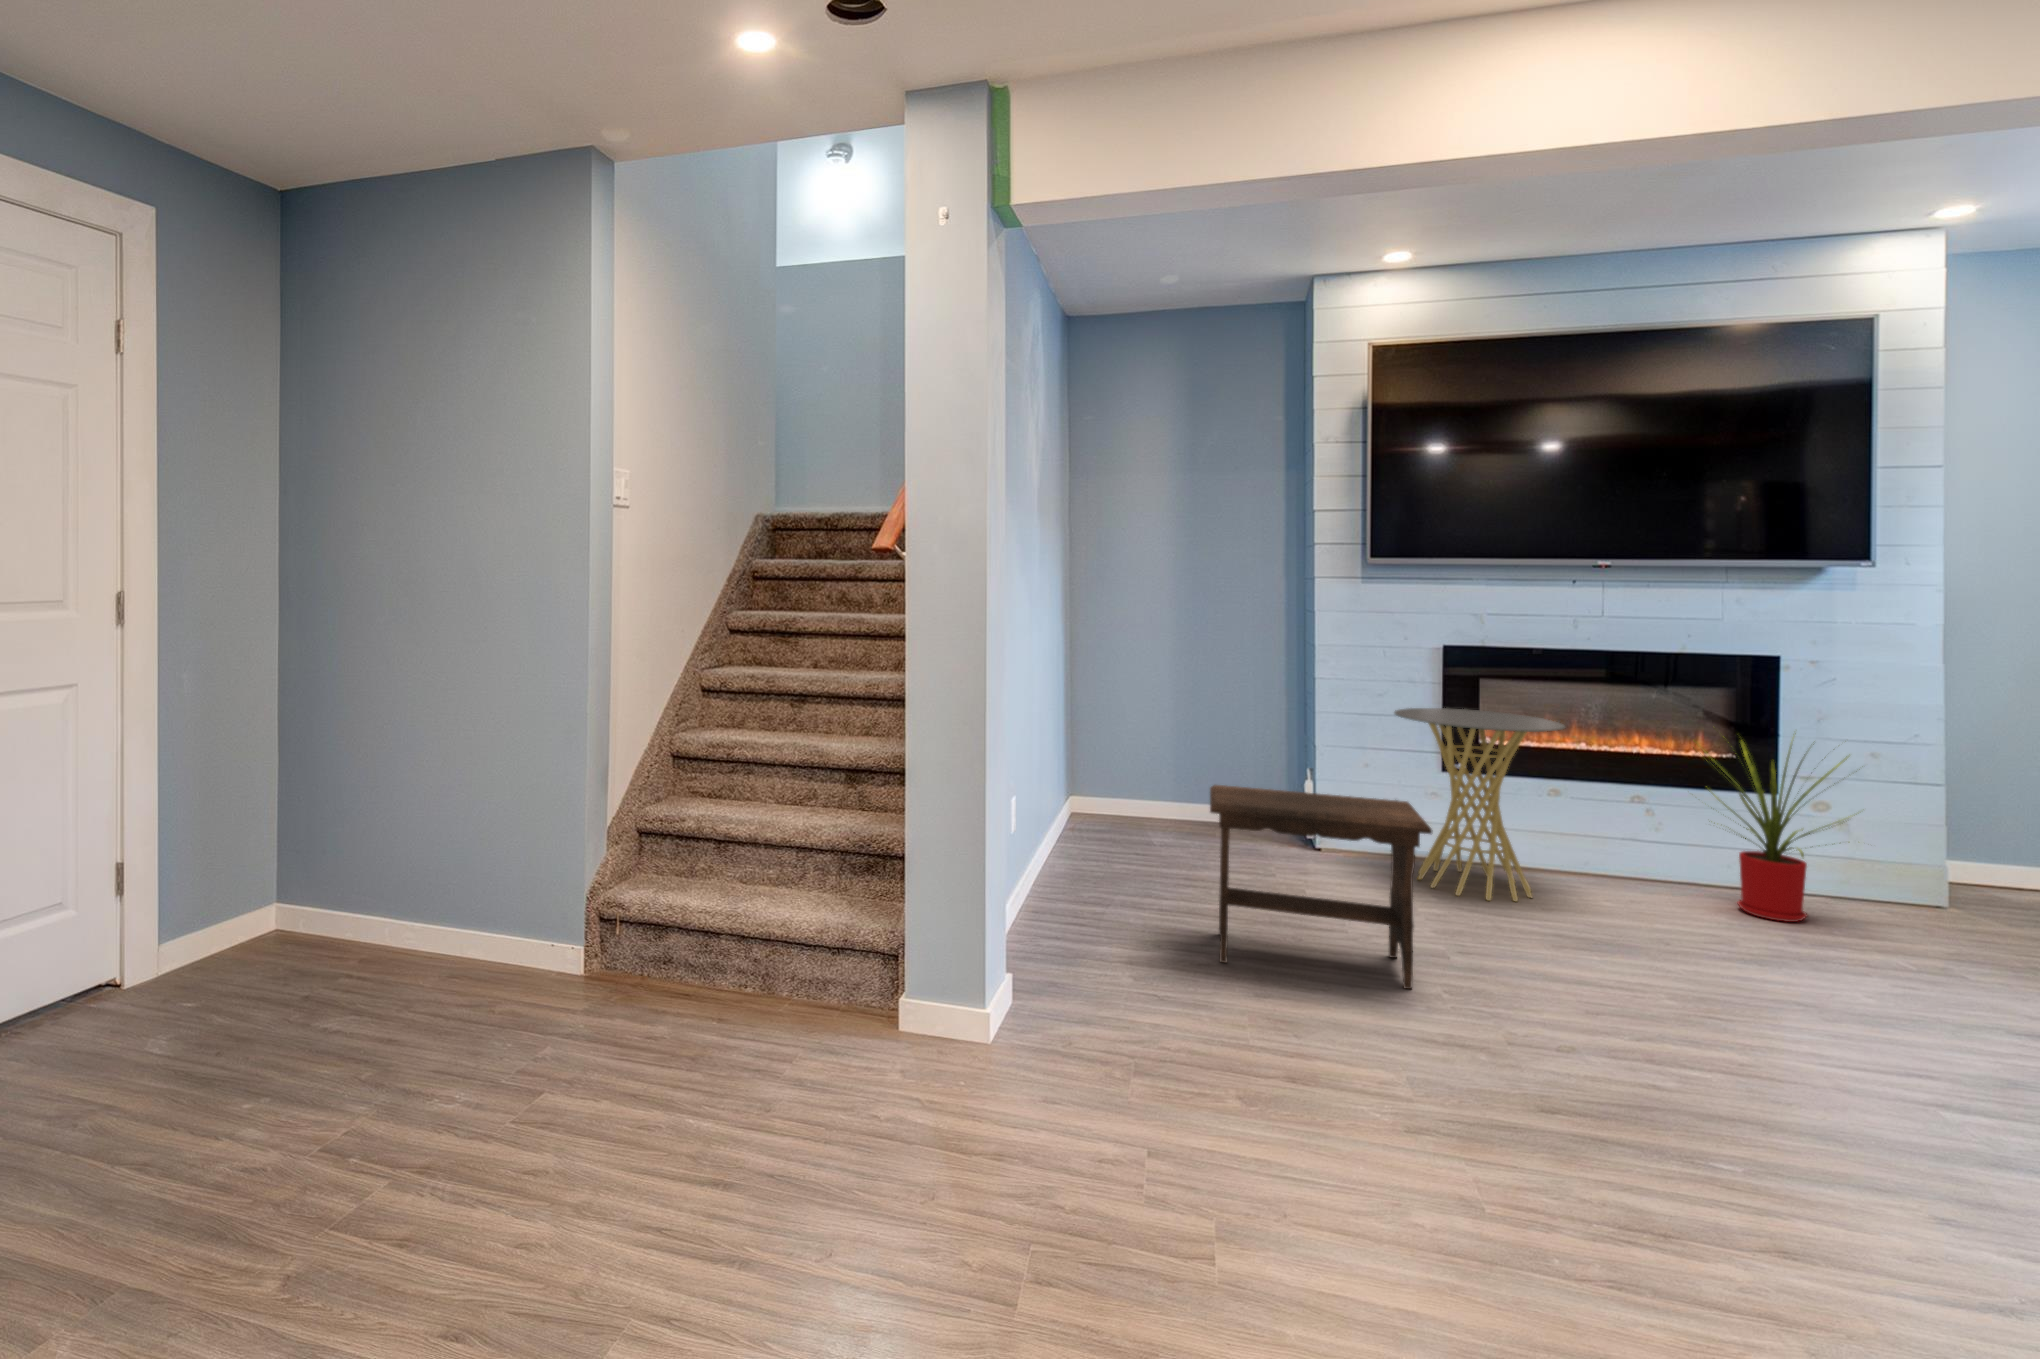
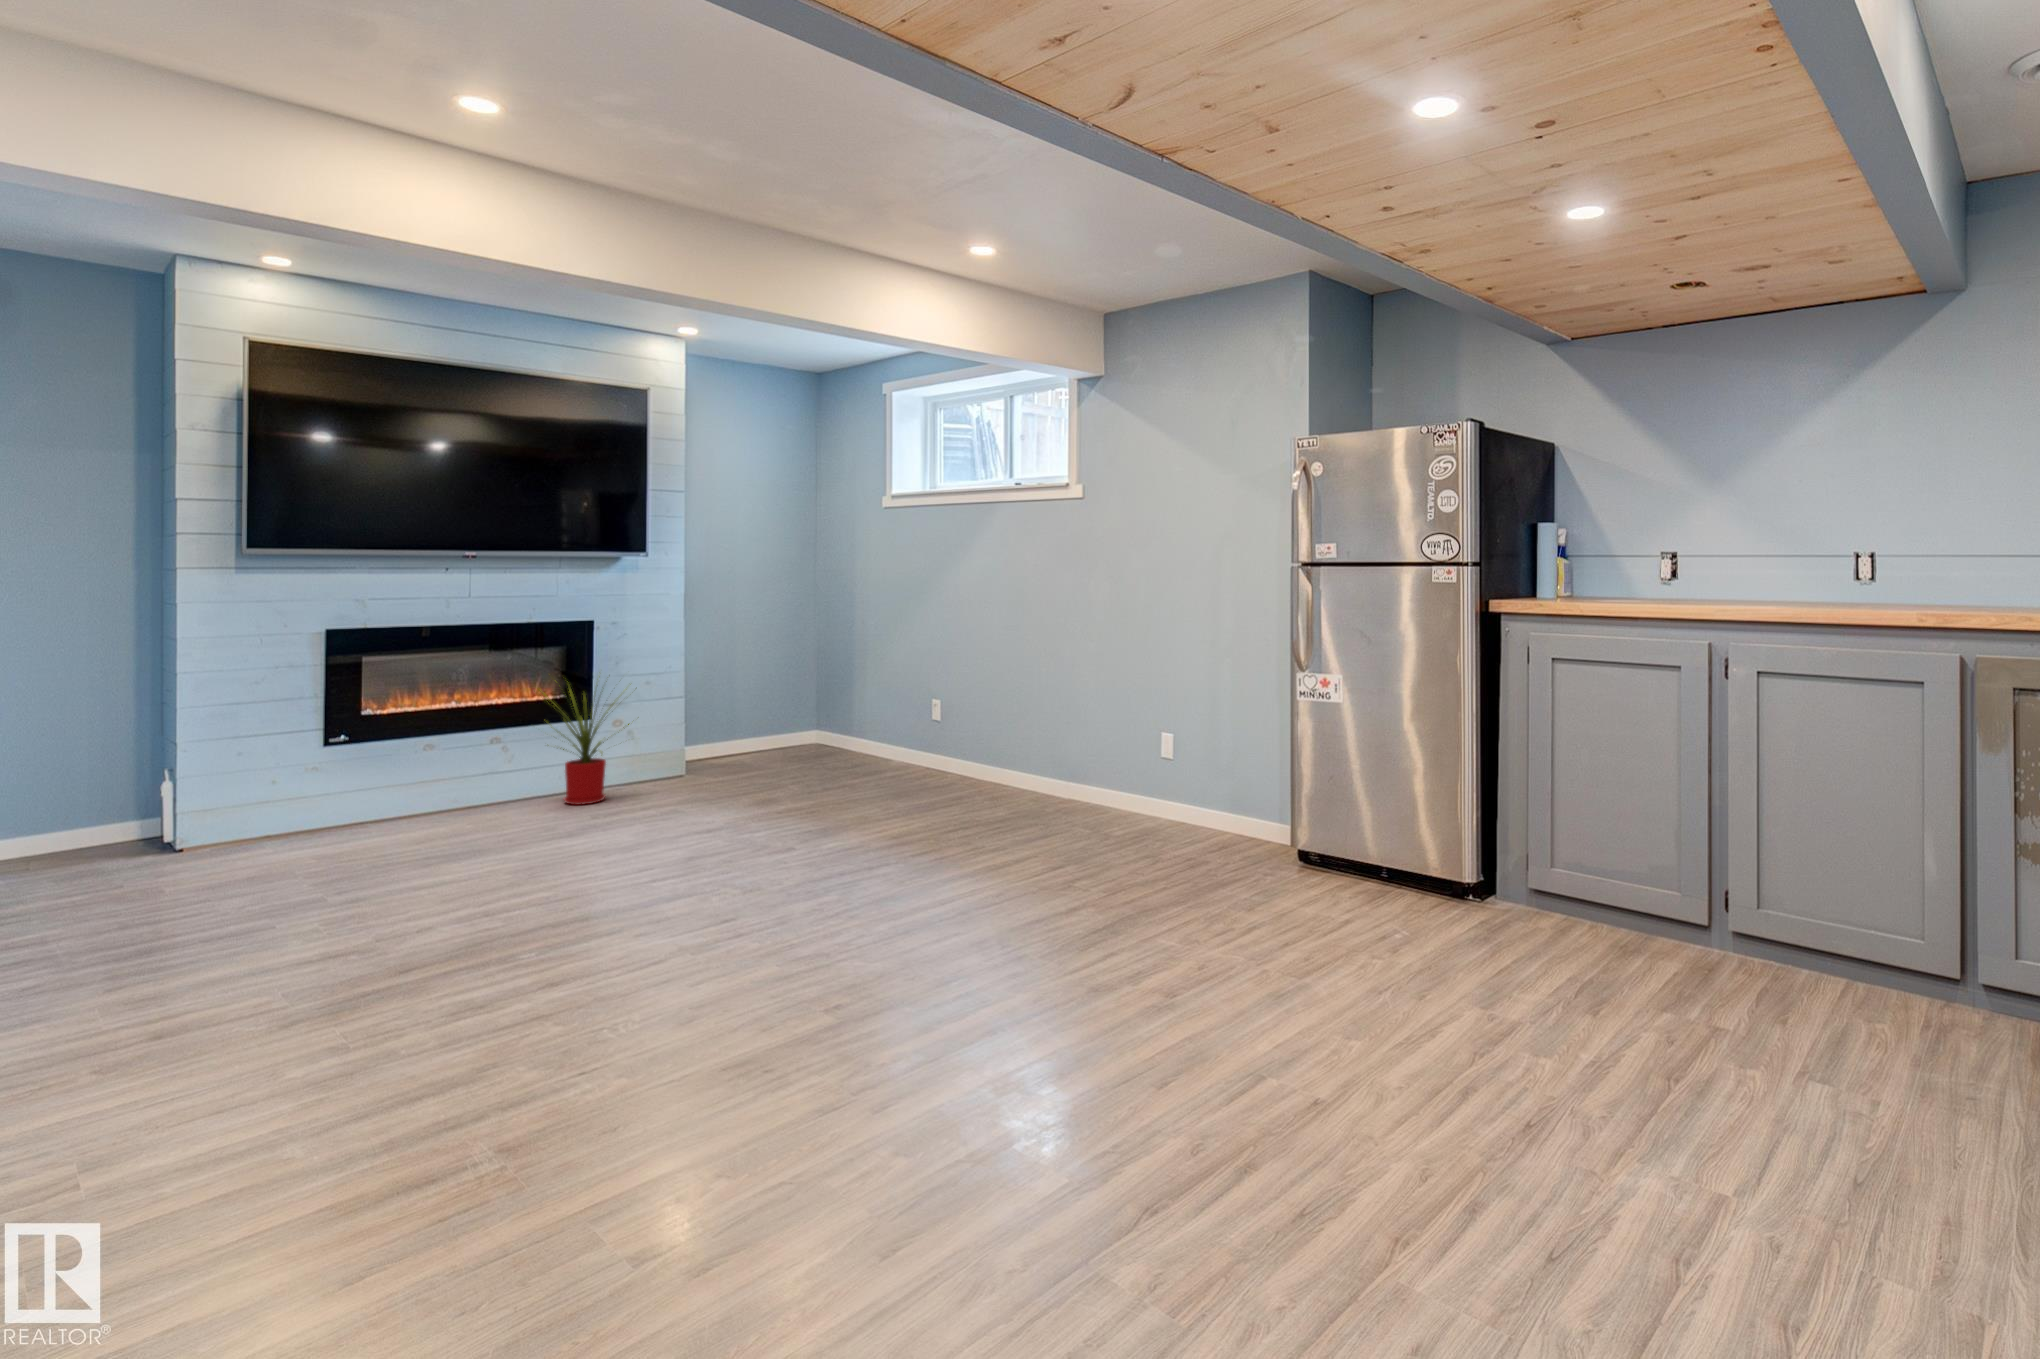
side table: present [1394,708,1566,901] -> none [273,683,438,850]
footstool: present [1210,785,1432,989] -> none [49,765,320,967]

